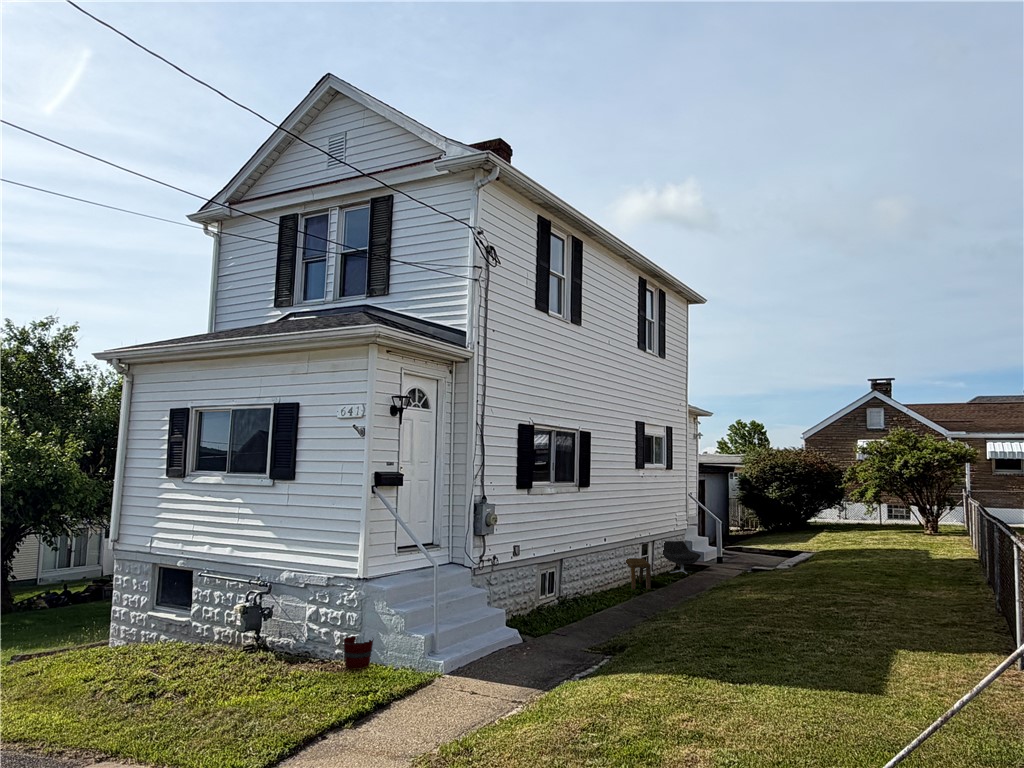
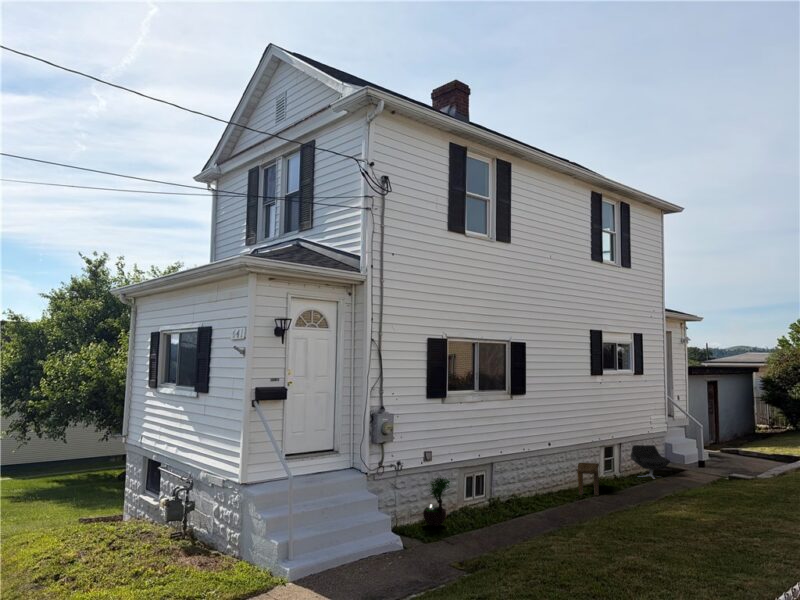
potted tree: none [513,566,545,621] -> present [423,477,450,526]
bucket: present [343,636,374,669] -> none [213,537,244,571]

